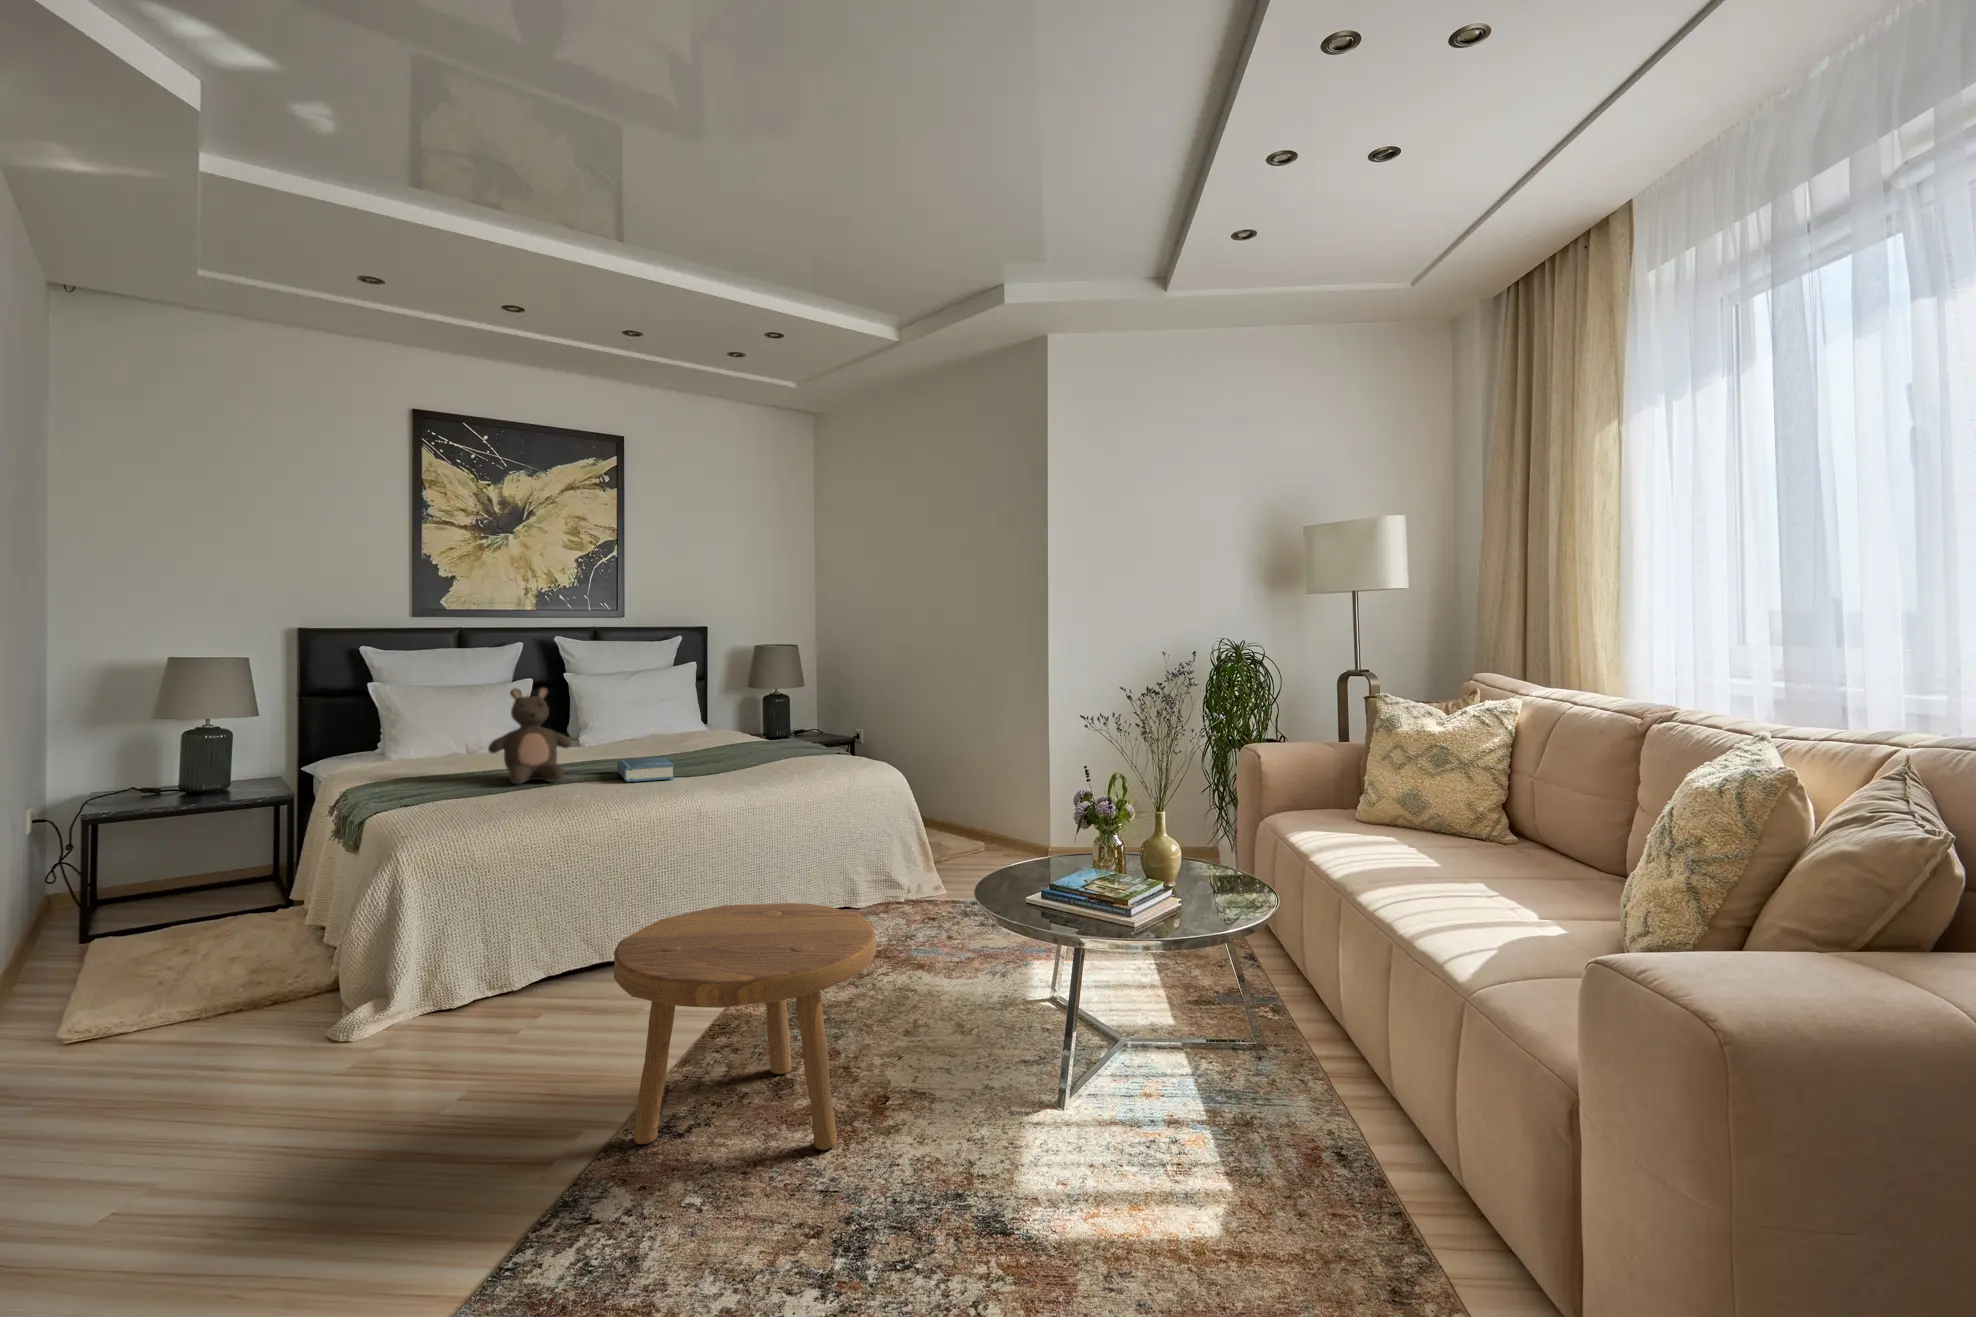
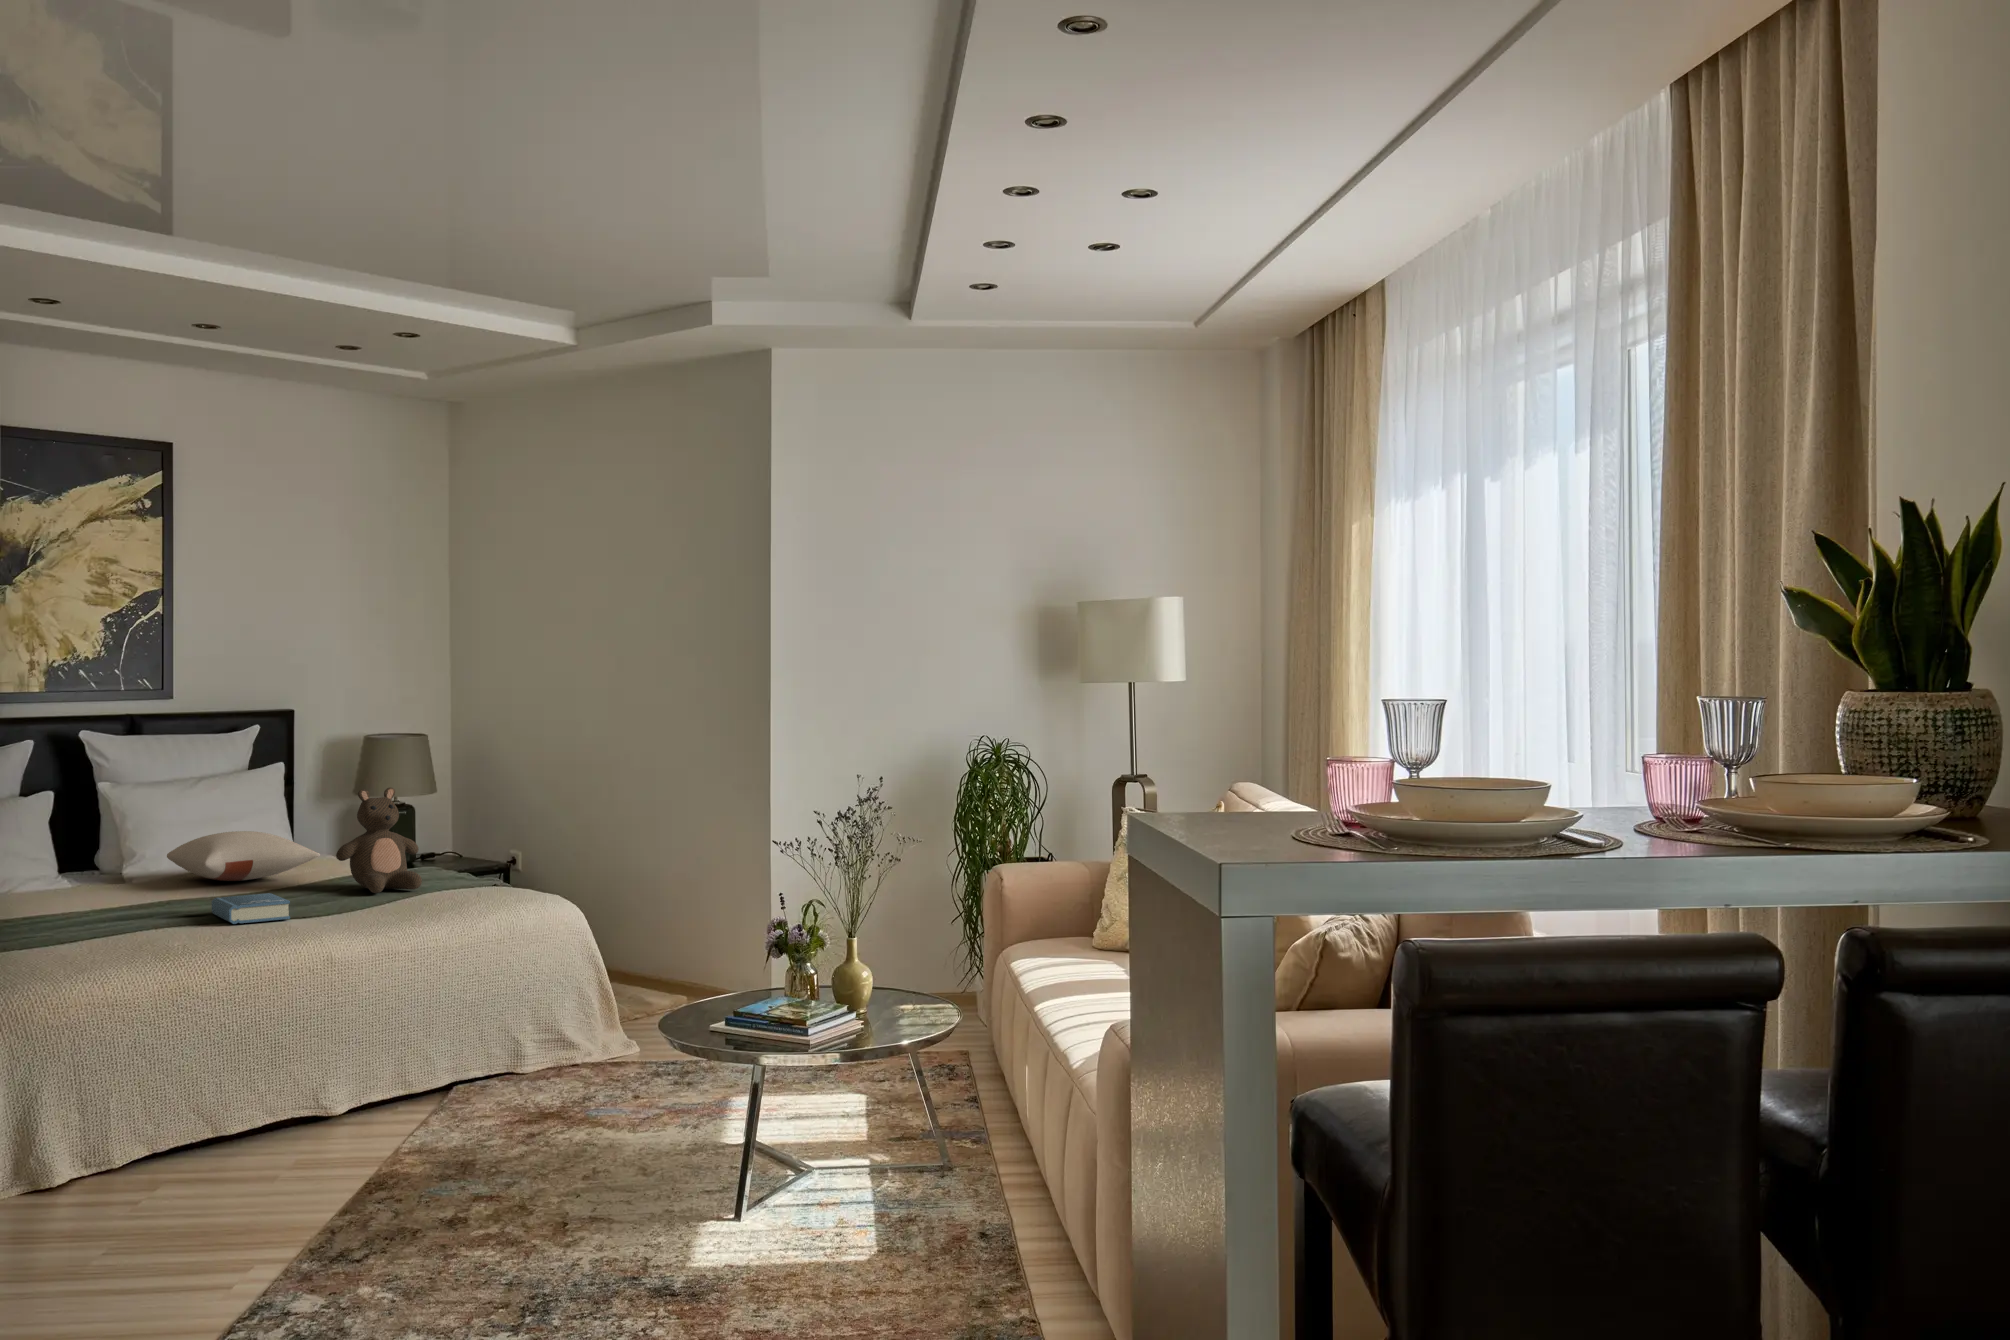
stuffed bear: present [488,687,571,784] -> present [336,787,422,893]
pillow: none [605,710,713,747] -> present [167,831,320,881]
footstool: present [614,903,876,1150] -> none [293,1039,555,1264]

